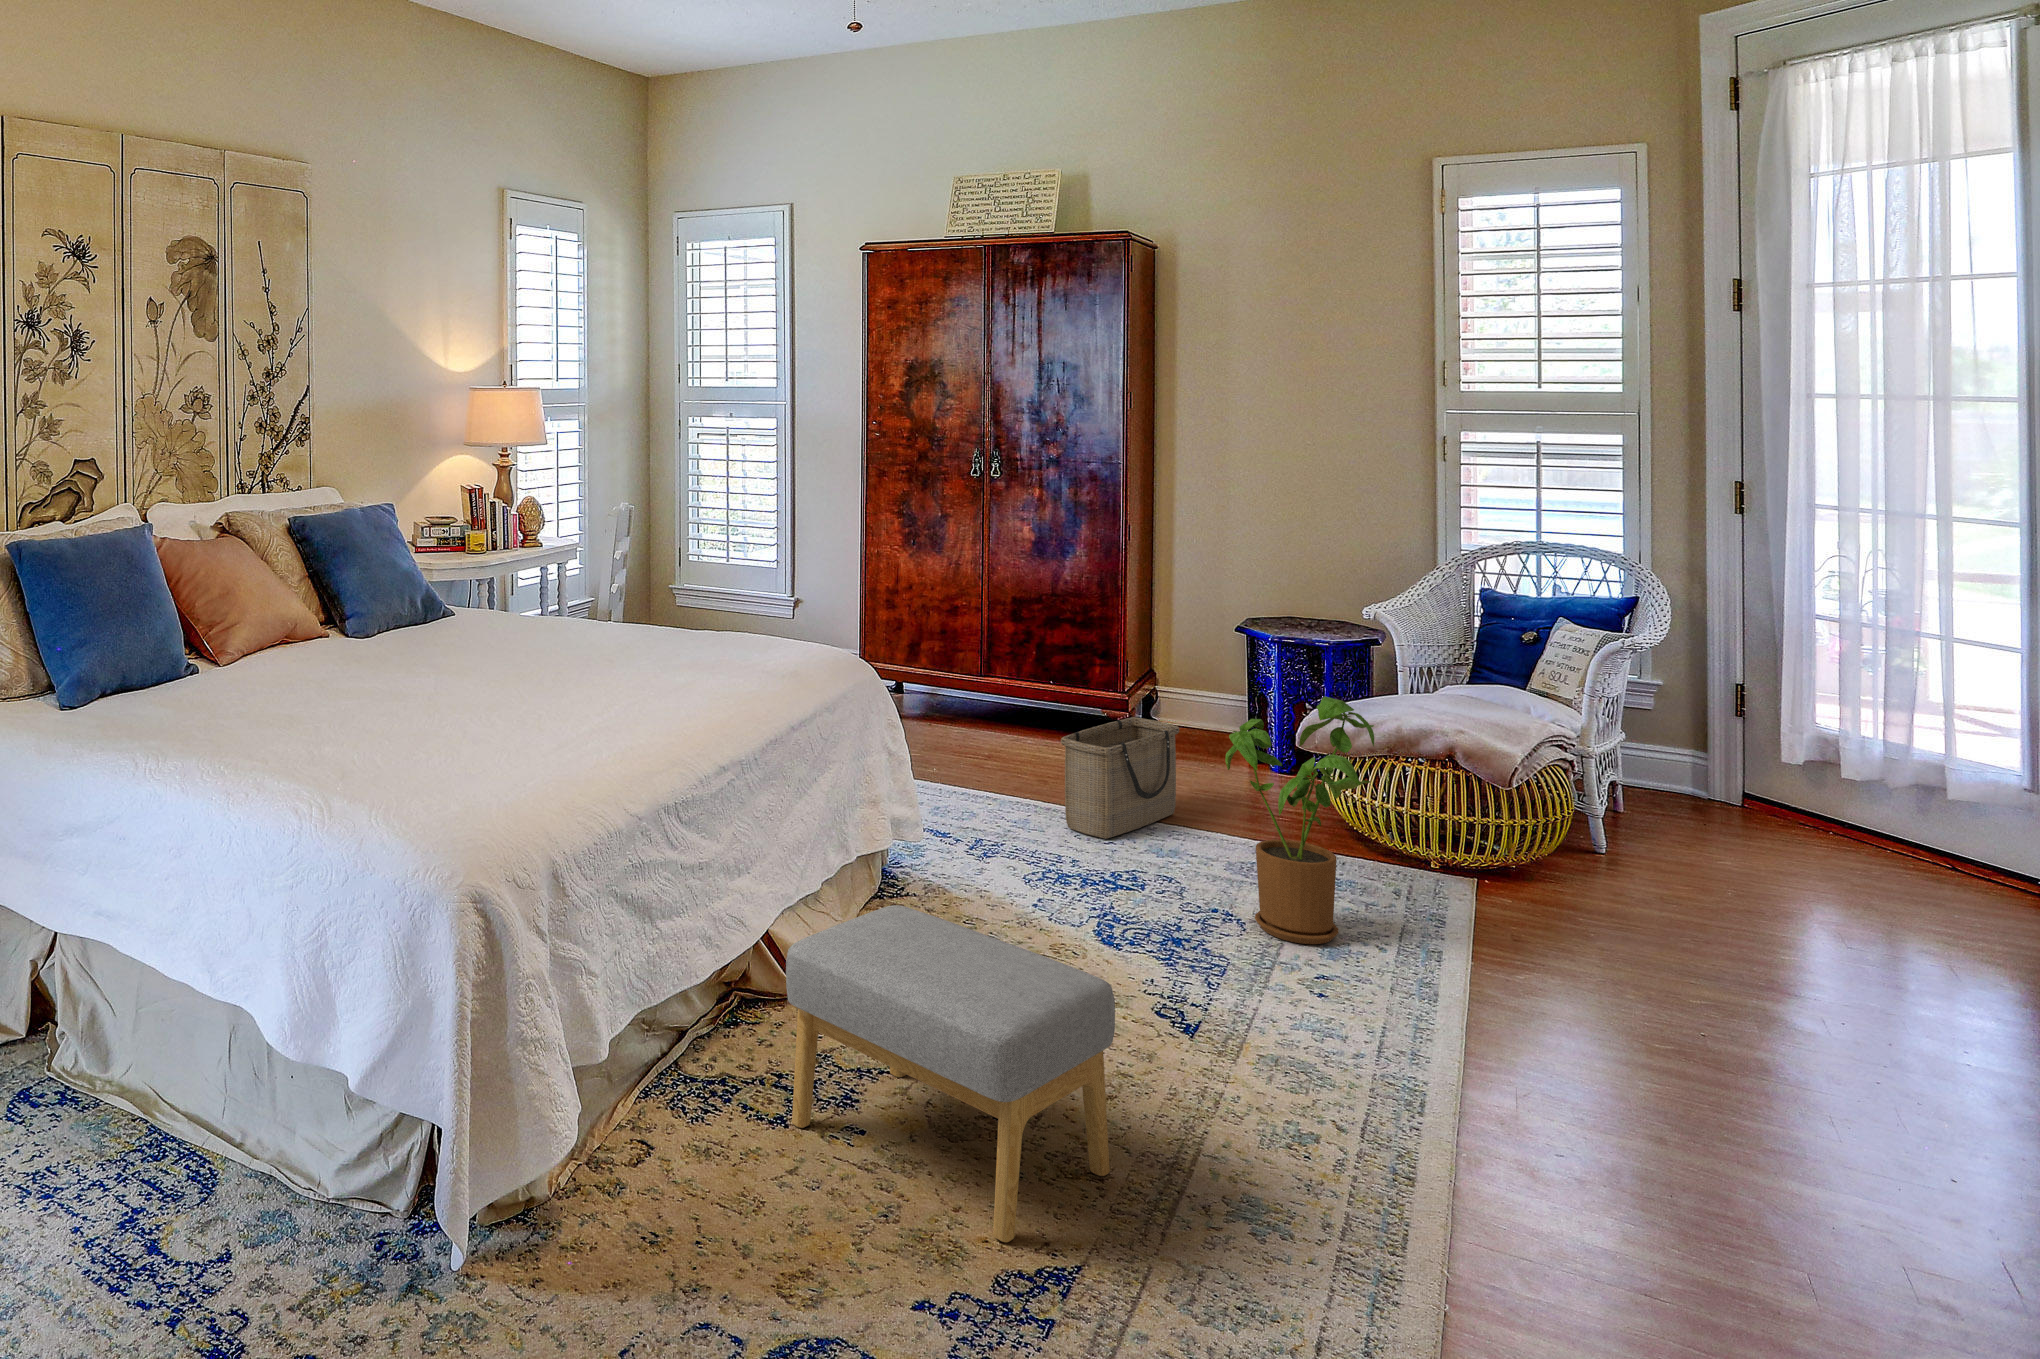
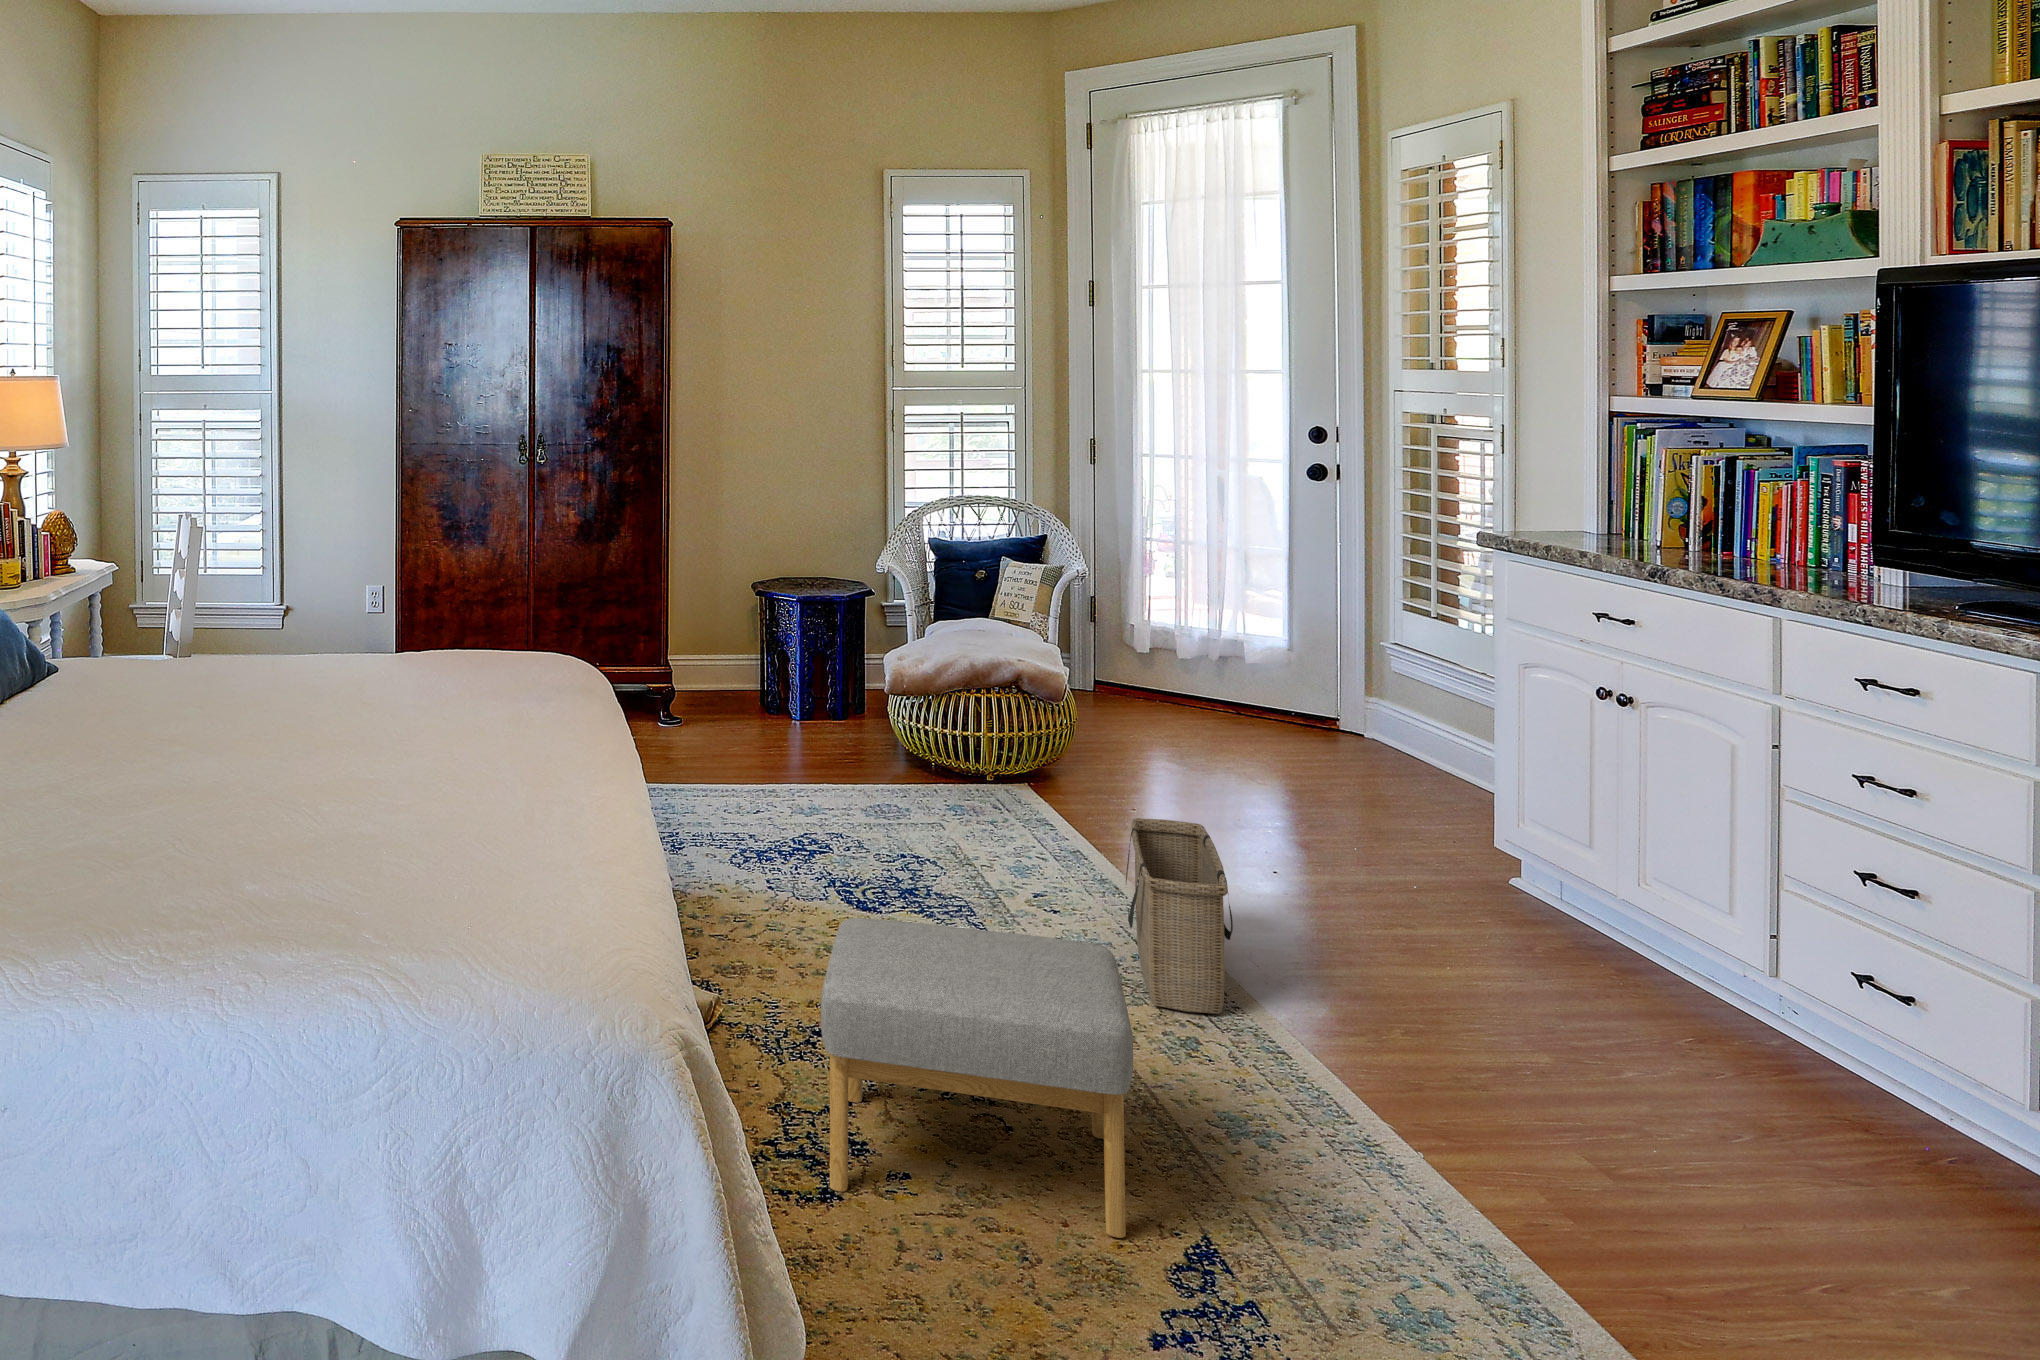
house plant: present [1225,696,1374,944] -> none [904,644,1045,872]
basket: present [1061,717,1179,839] -> present [1126,818,1233,1014]

